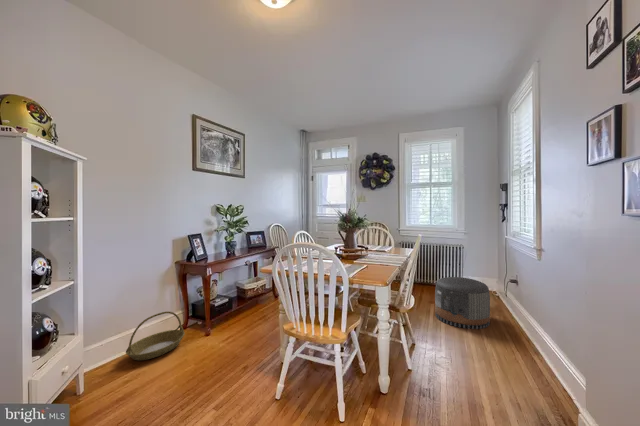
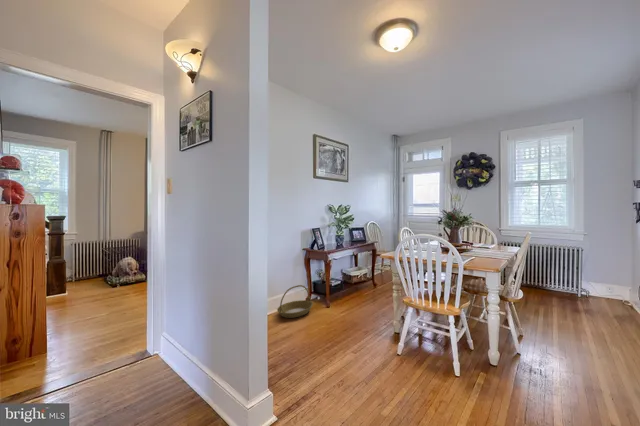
pouf: present [435,277,490,329] -> none [546,278,617,332]

